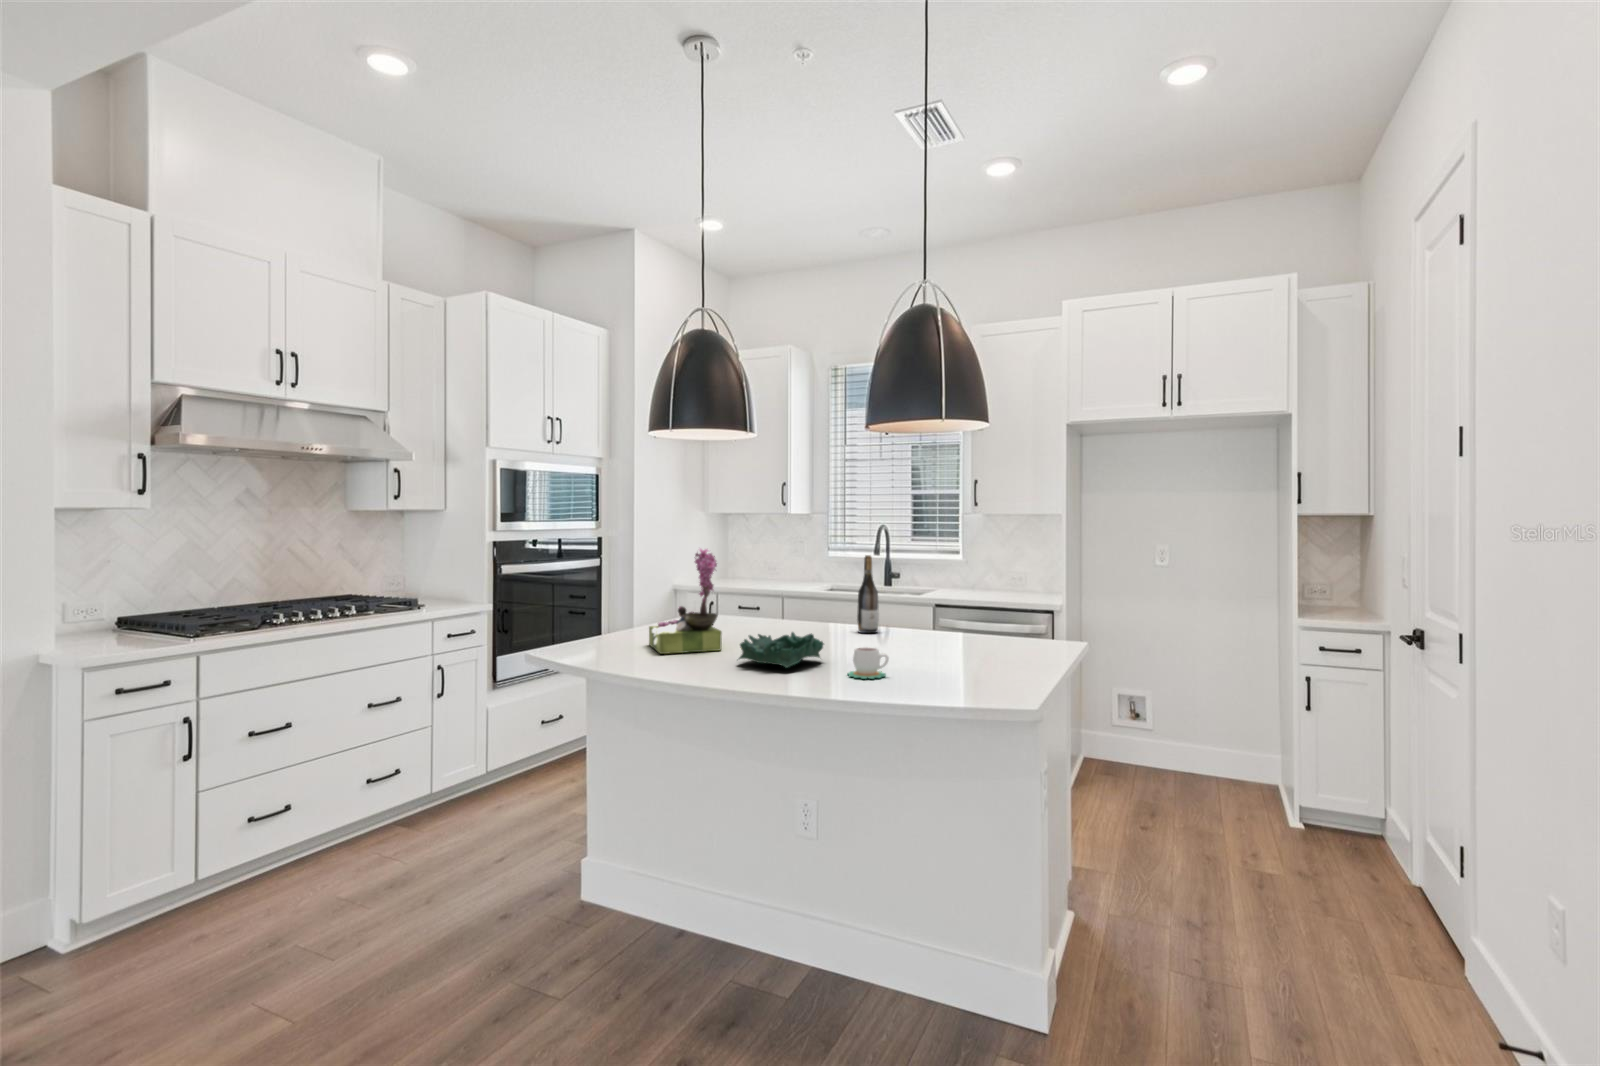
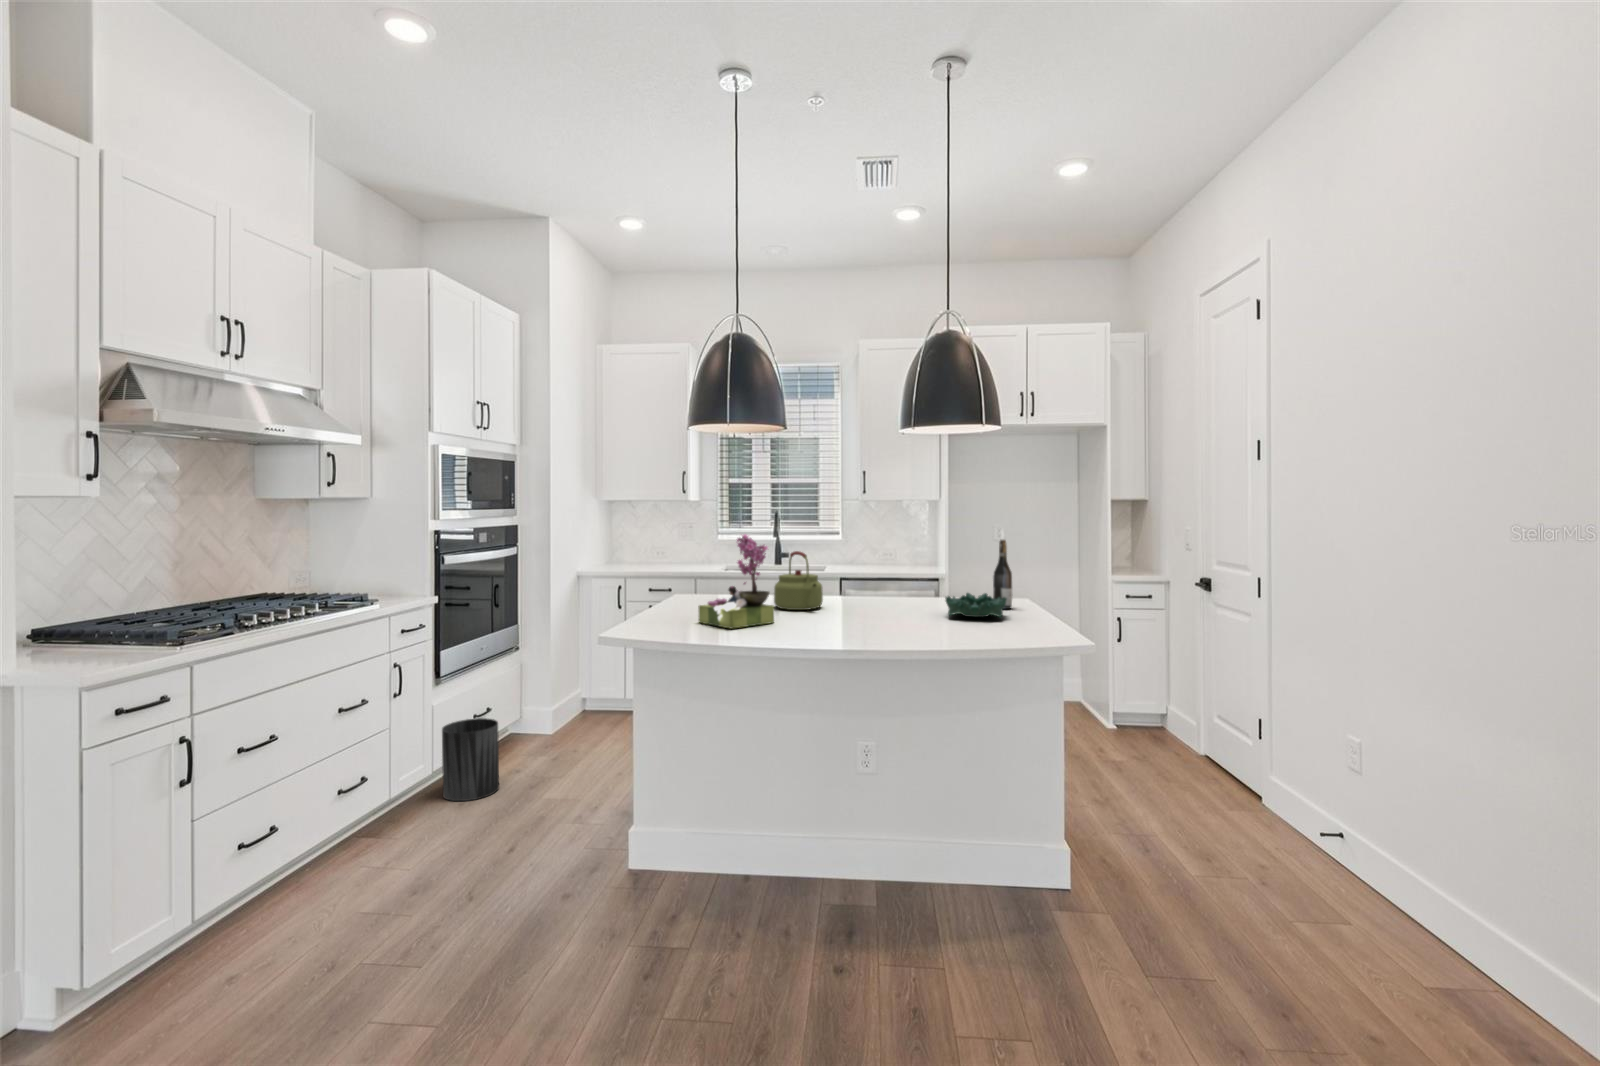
wine bottle: present [857,555,879,633] -> present [993,540,1012,609]
kettle: none [761,570,817,637] -> present [774,551,823,610]
decorative bowl: present [739,632,824,668] -> present [945,593,1007,617]
mug: present [848,647,889,679] -> none [917,611,950,636]
trash can: none [487,727,541,807] -> present [442,718,499,801]

